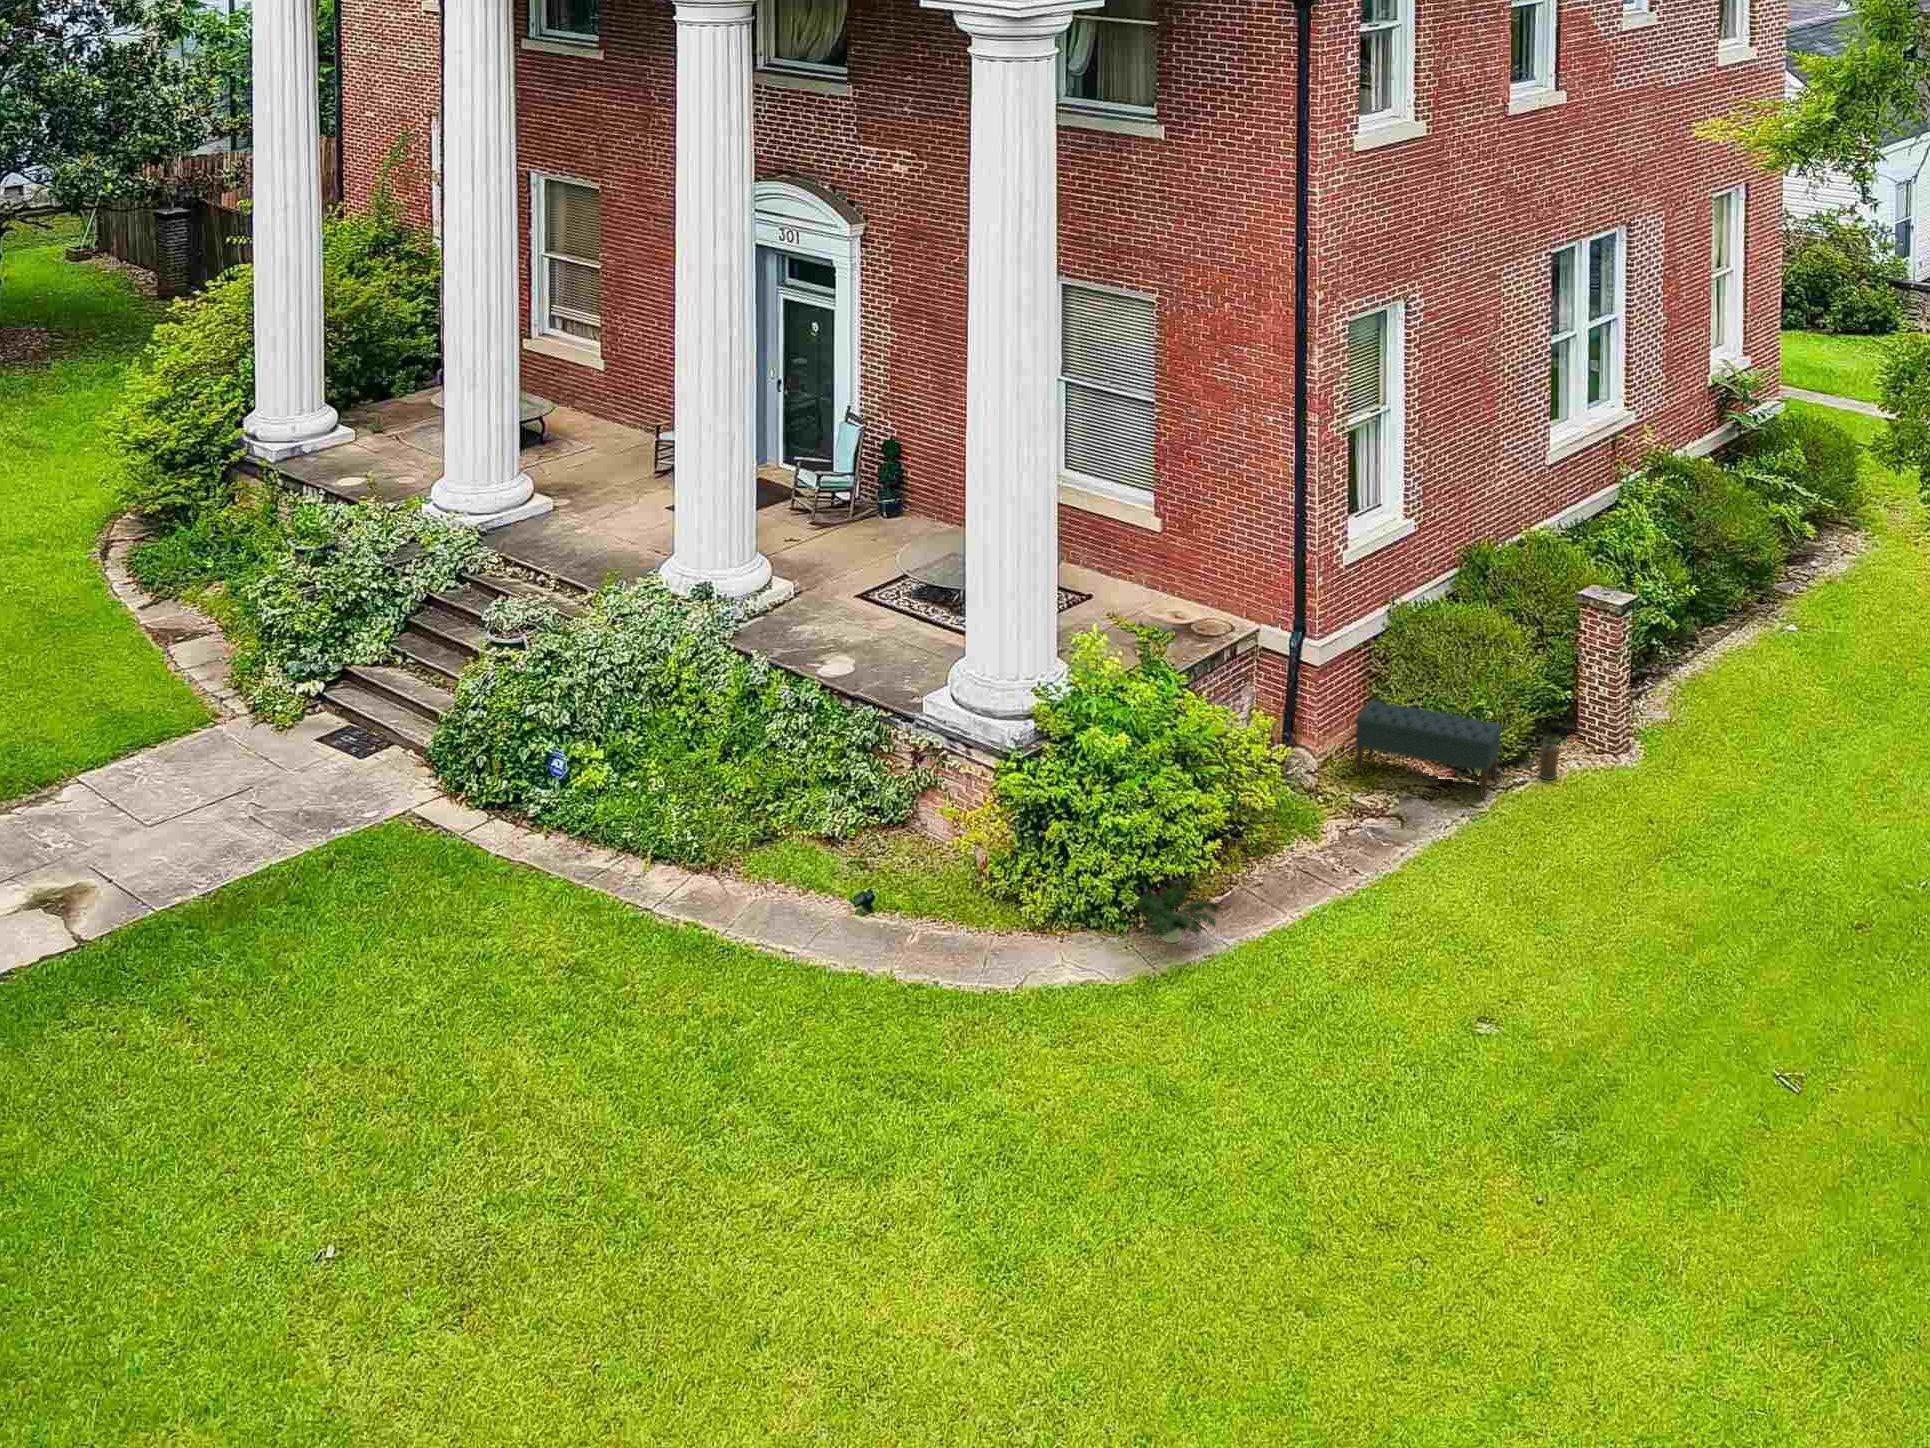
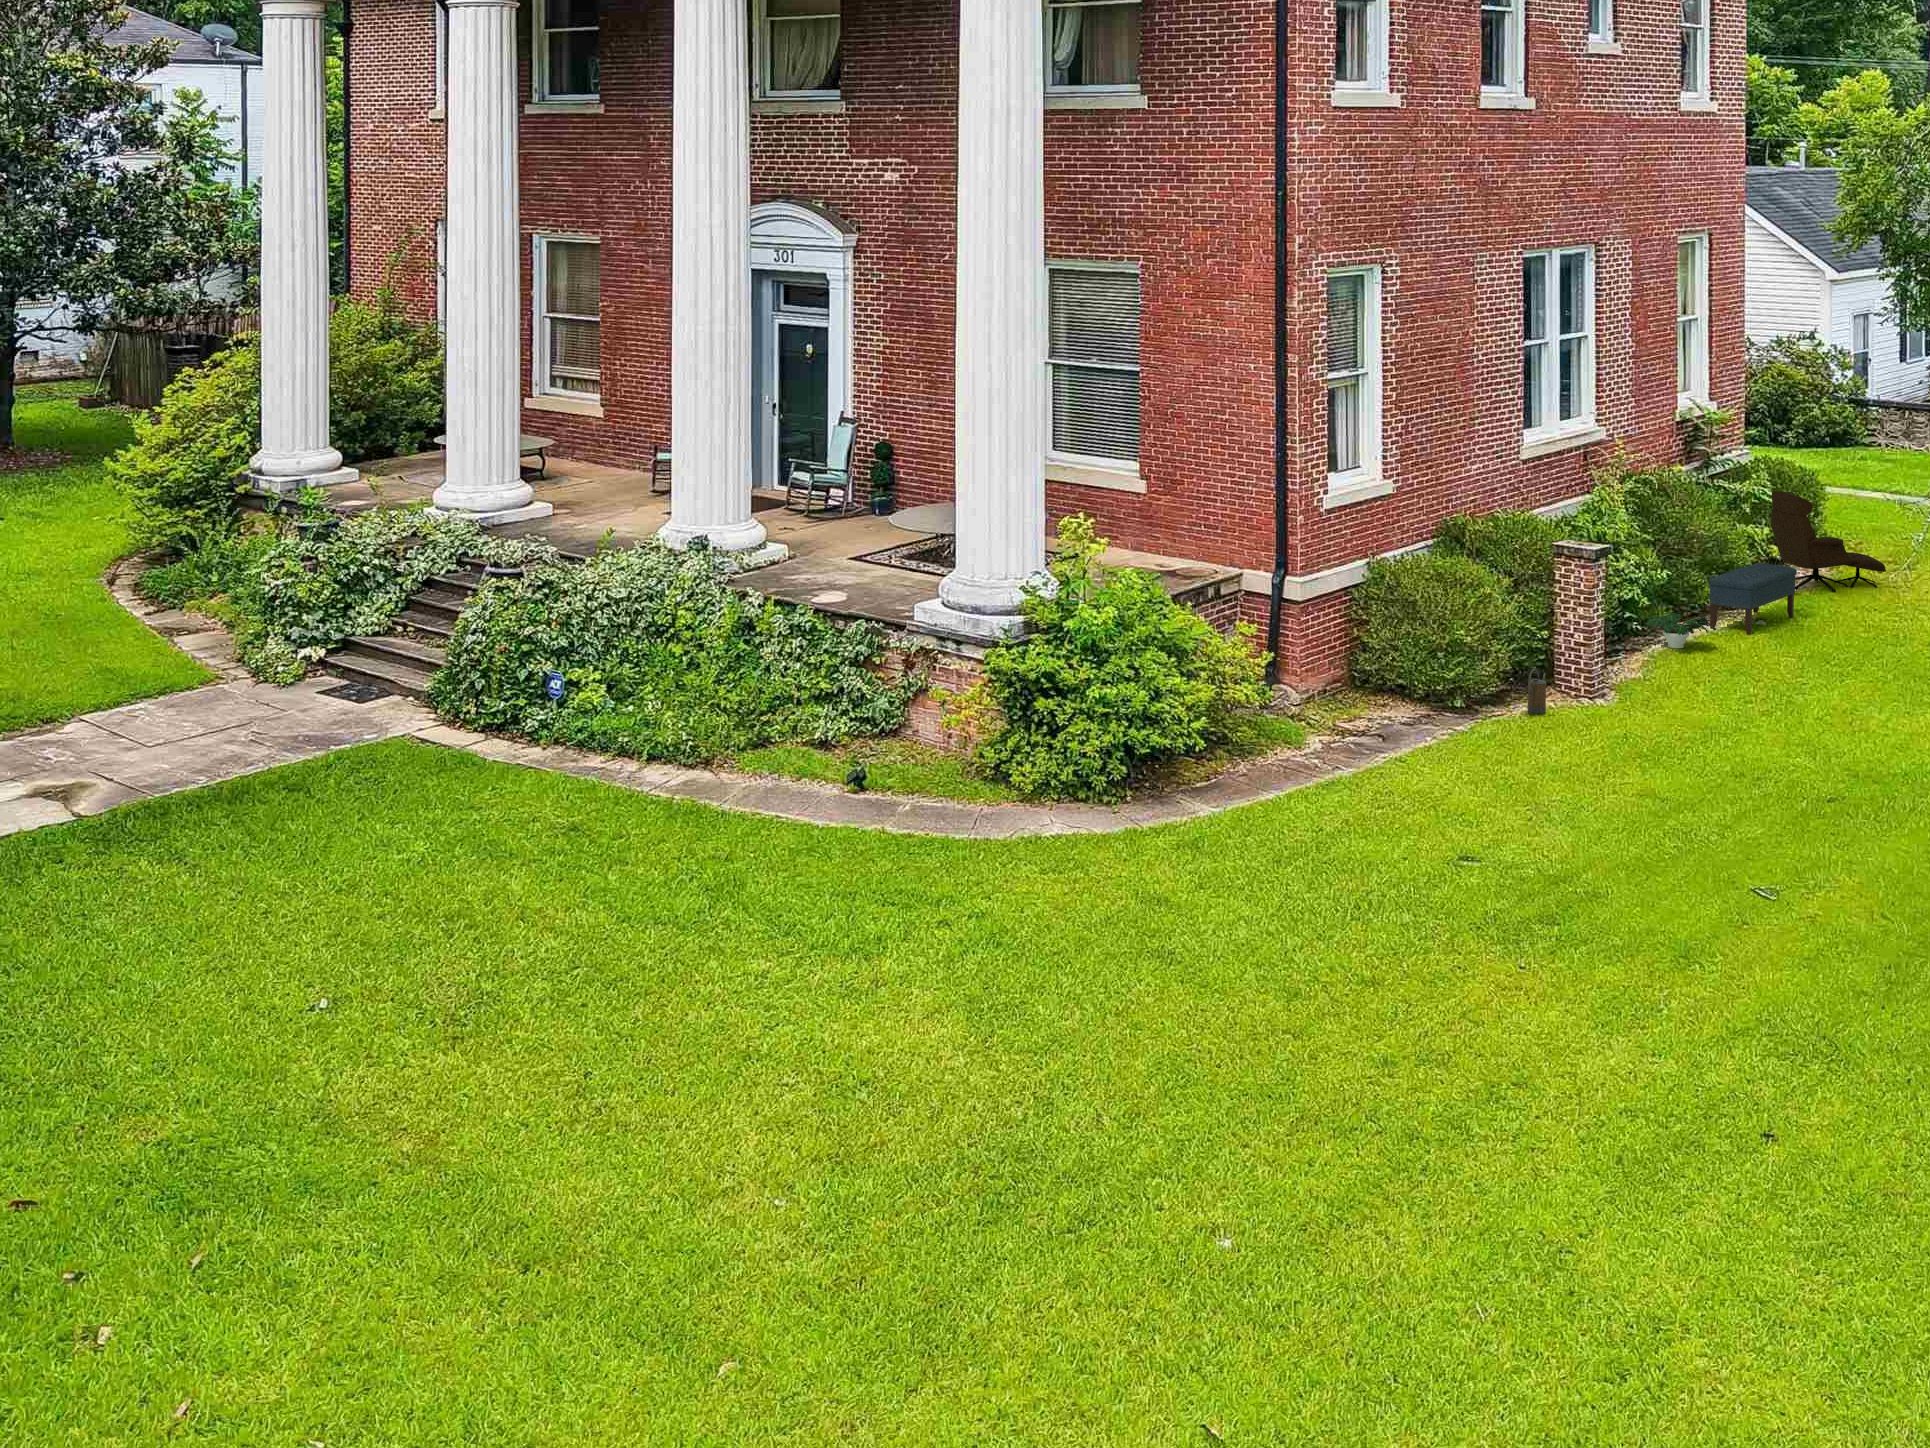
lounge chair: none [1788,468,1900,573] -> present [1771,491,1886,592]
bench: present [1355,701,1502,799] -> present [1708,563,1797,634]
potted plant: present [1136,887,1219,943] -> present [1645,613,1716,648]

